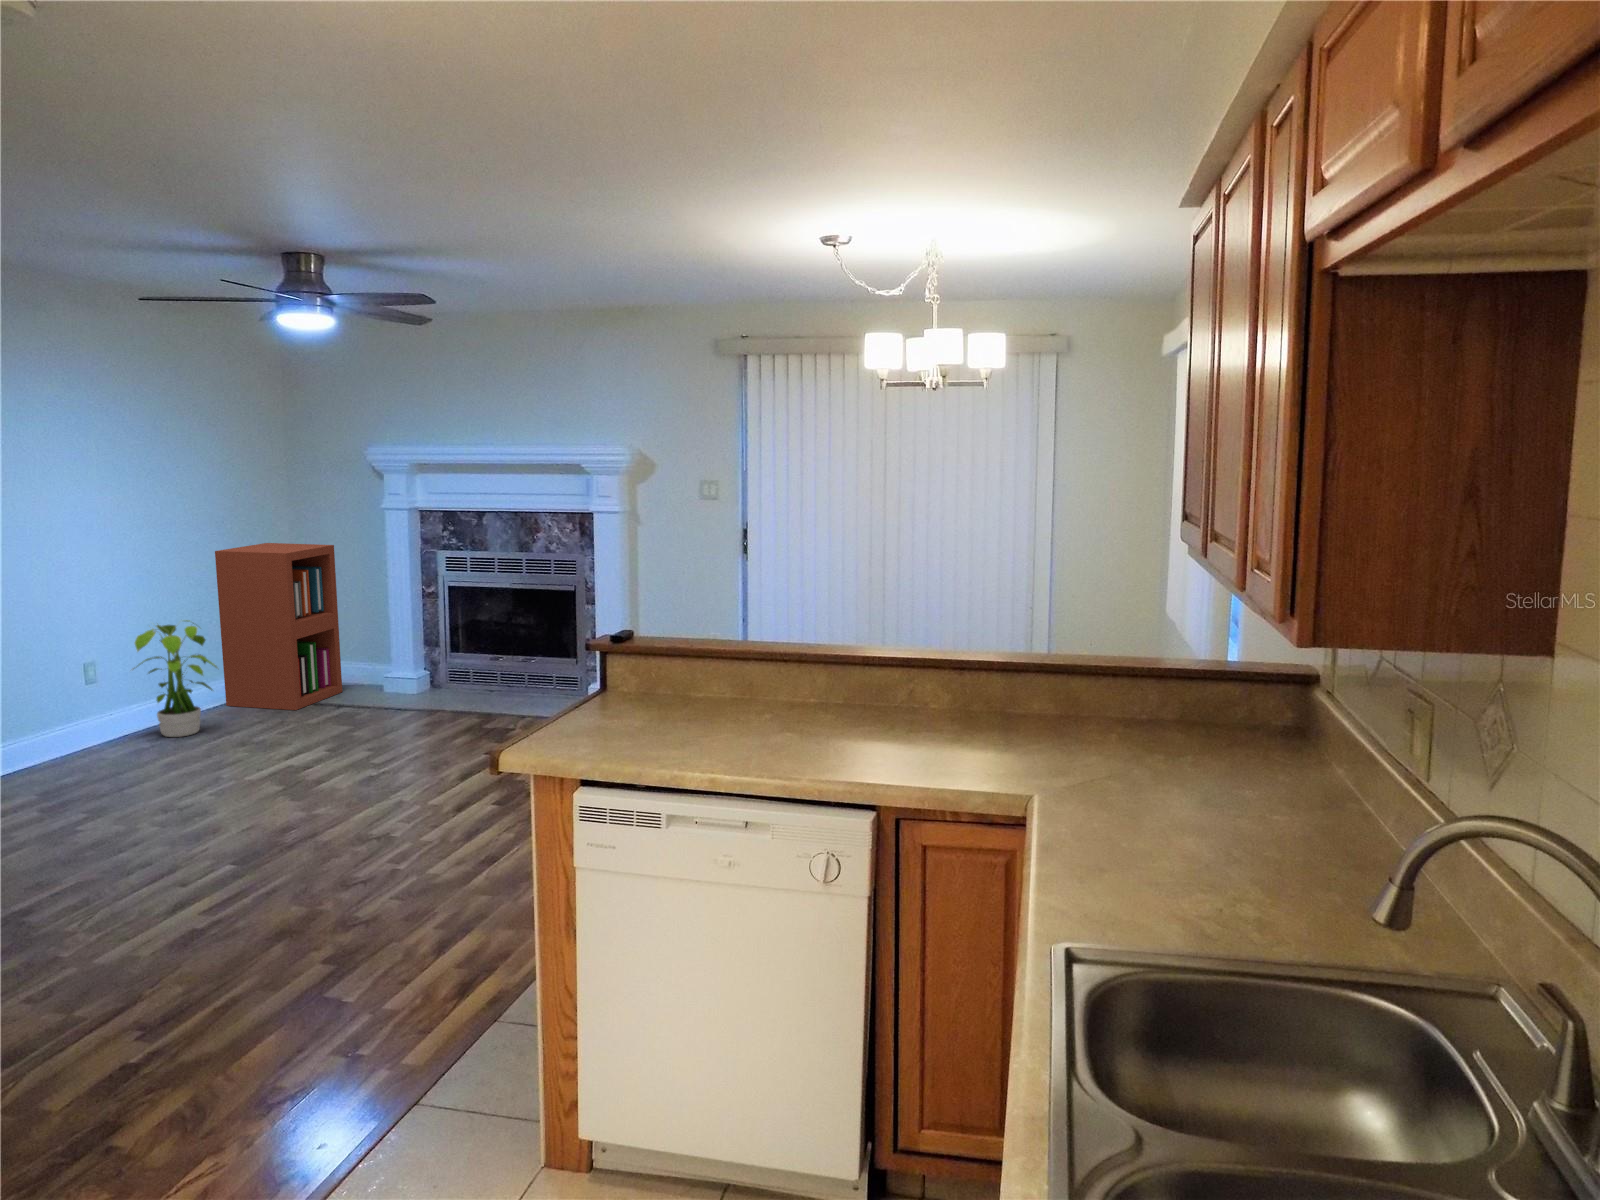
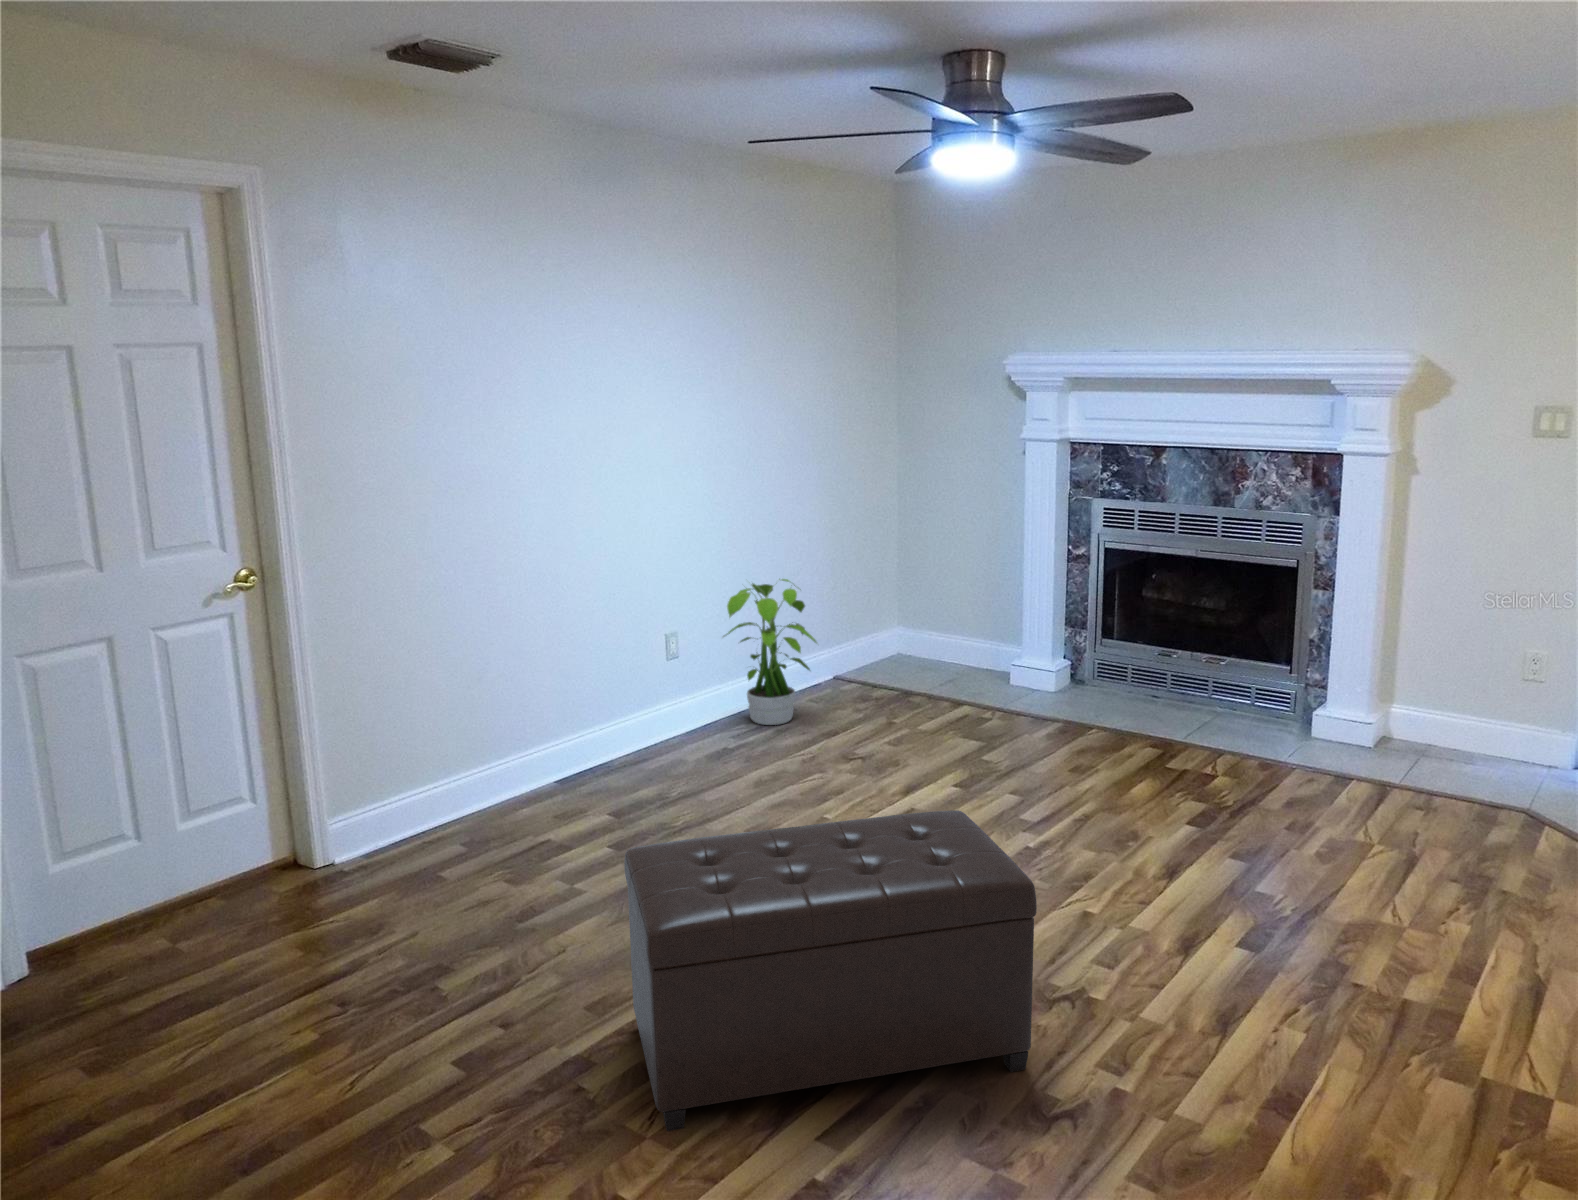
bookshelf: present [215,543,342,710] -> none [820,479,959,700]
ottoman: none [64,737,366,948] -> present [624,810,1037,1131]

